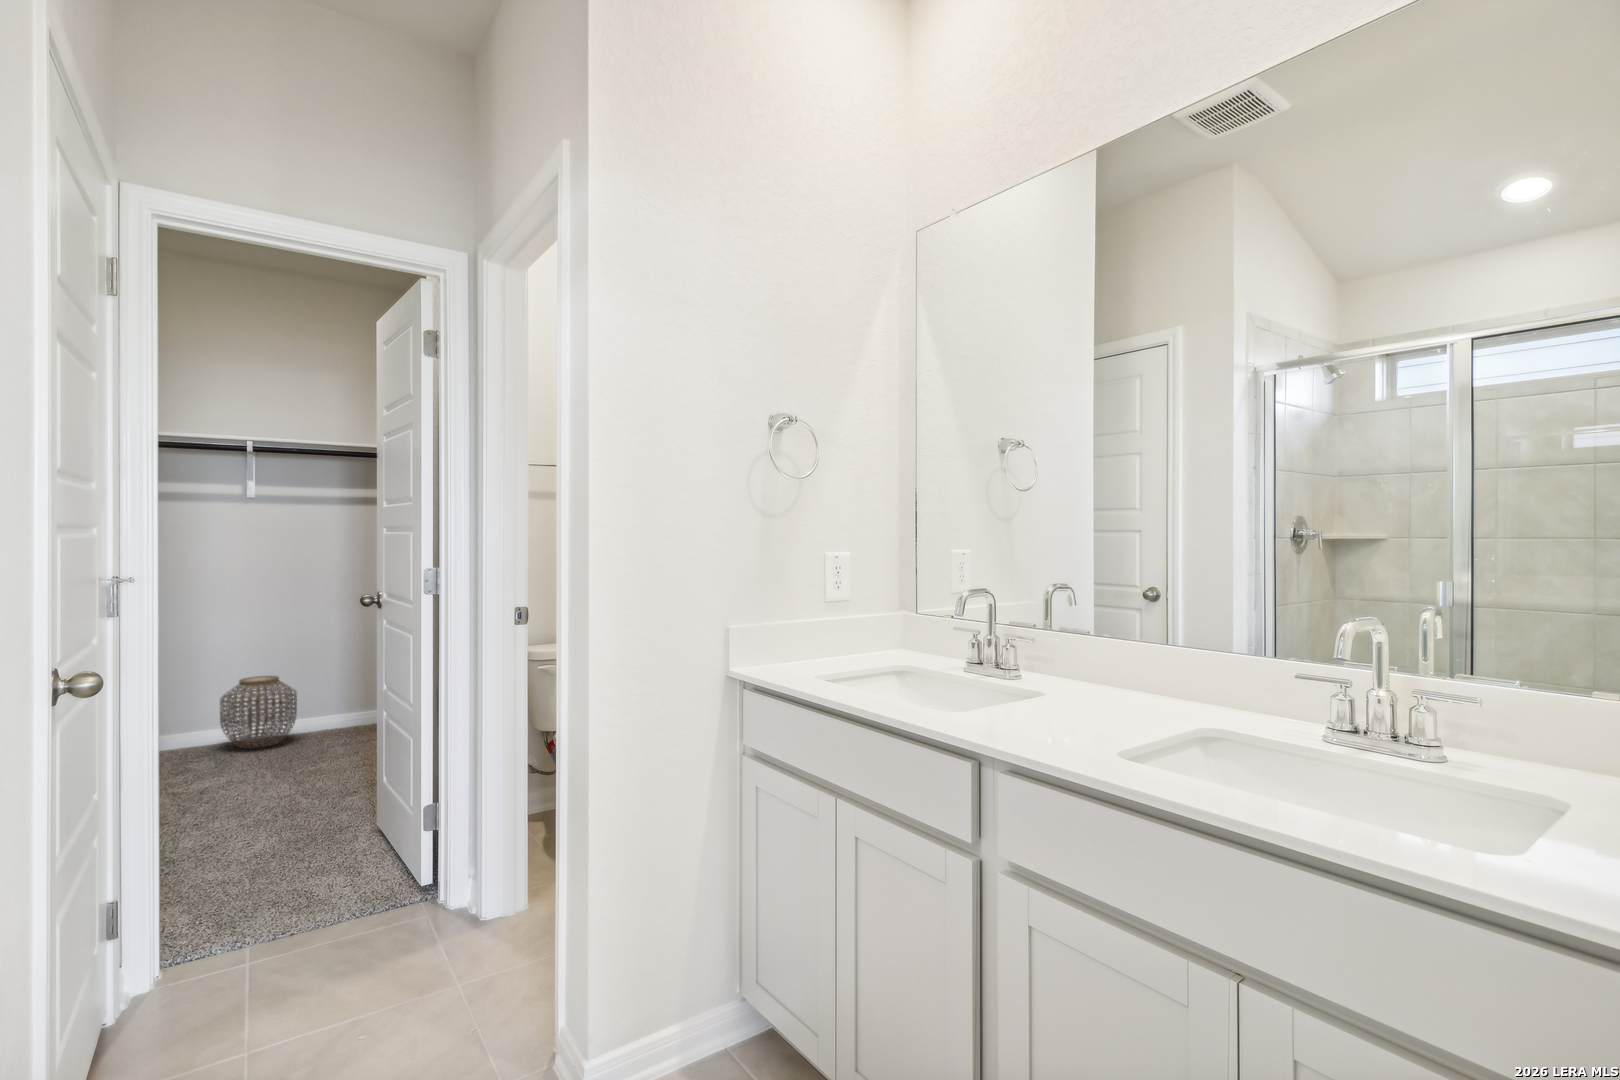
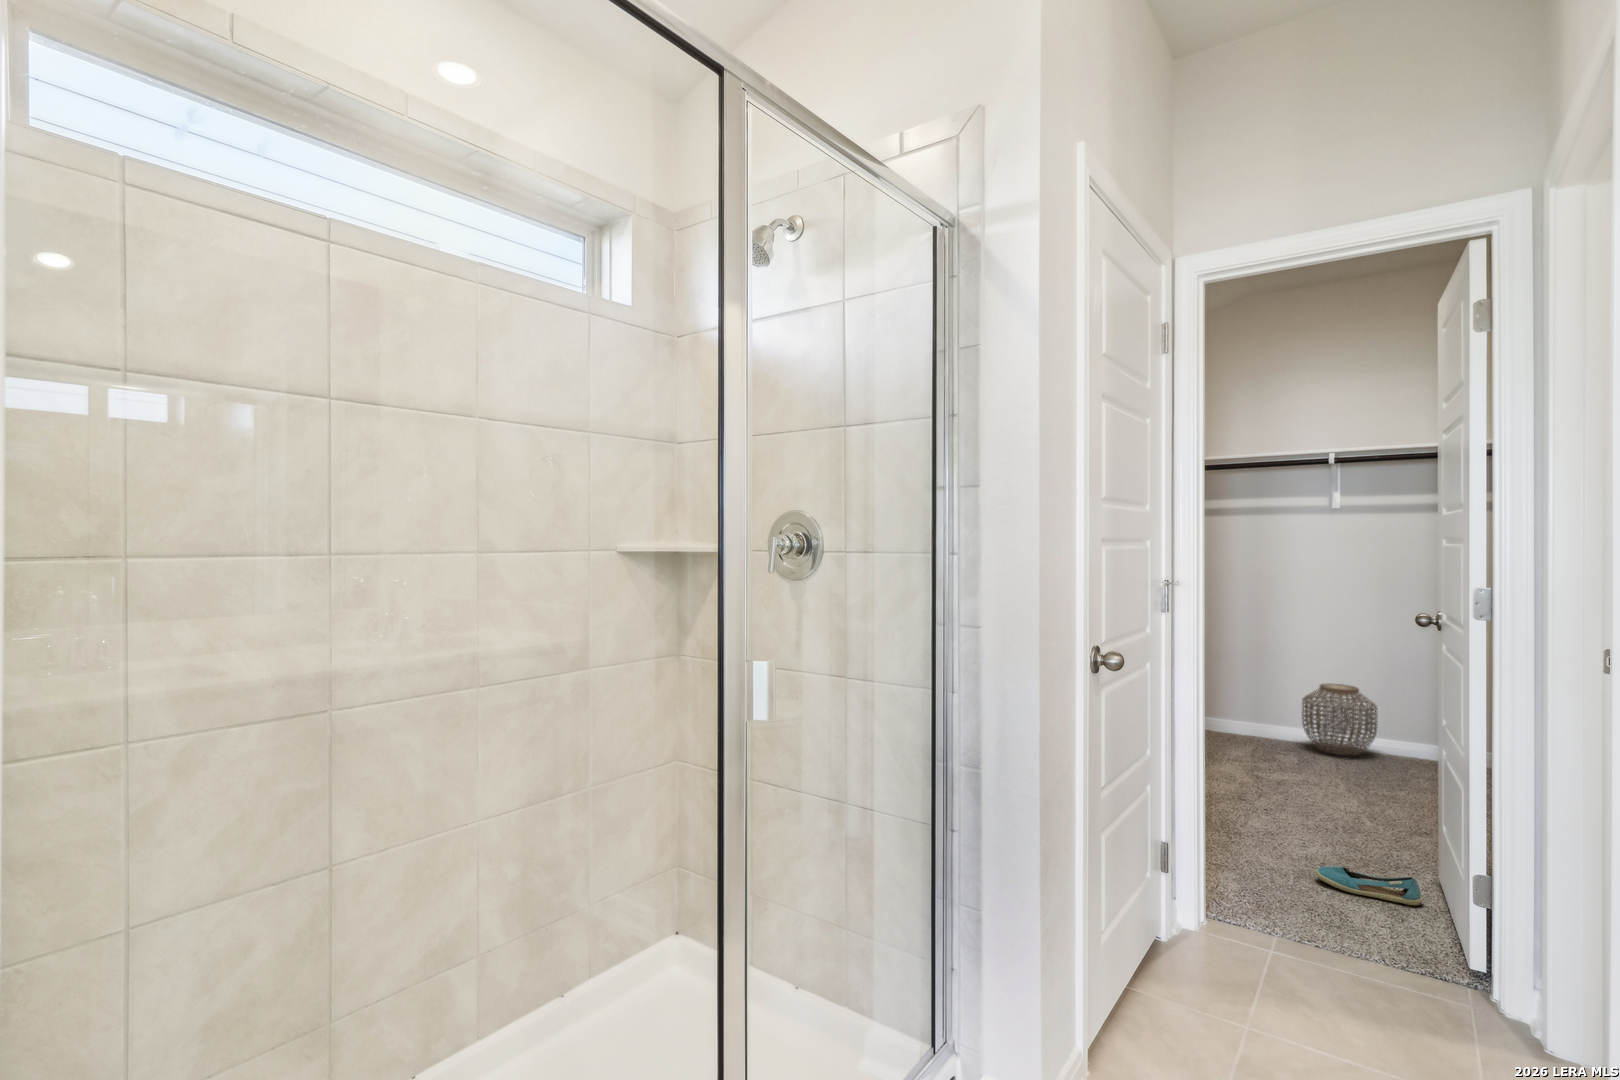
shoe: none [273,833,371,872] -> present [1315,866,1423,905]

